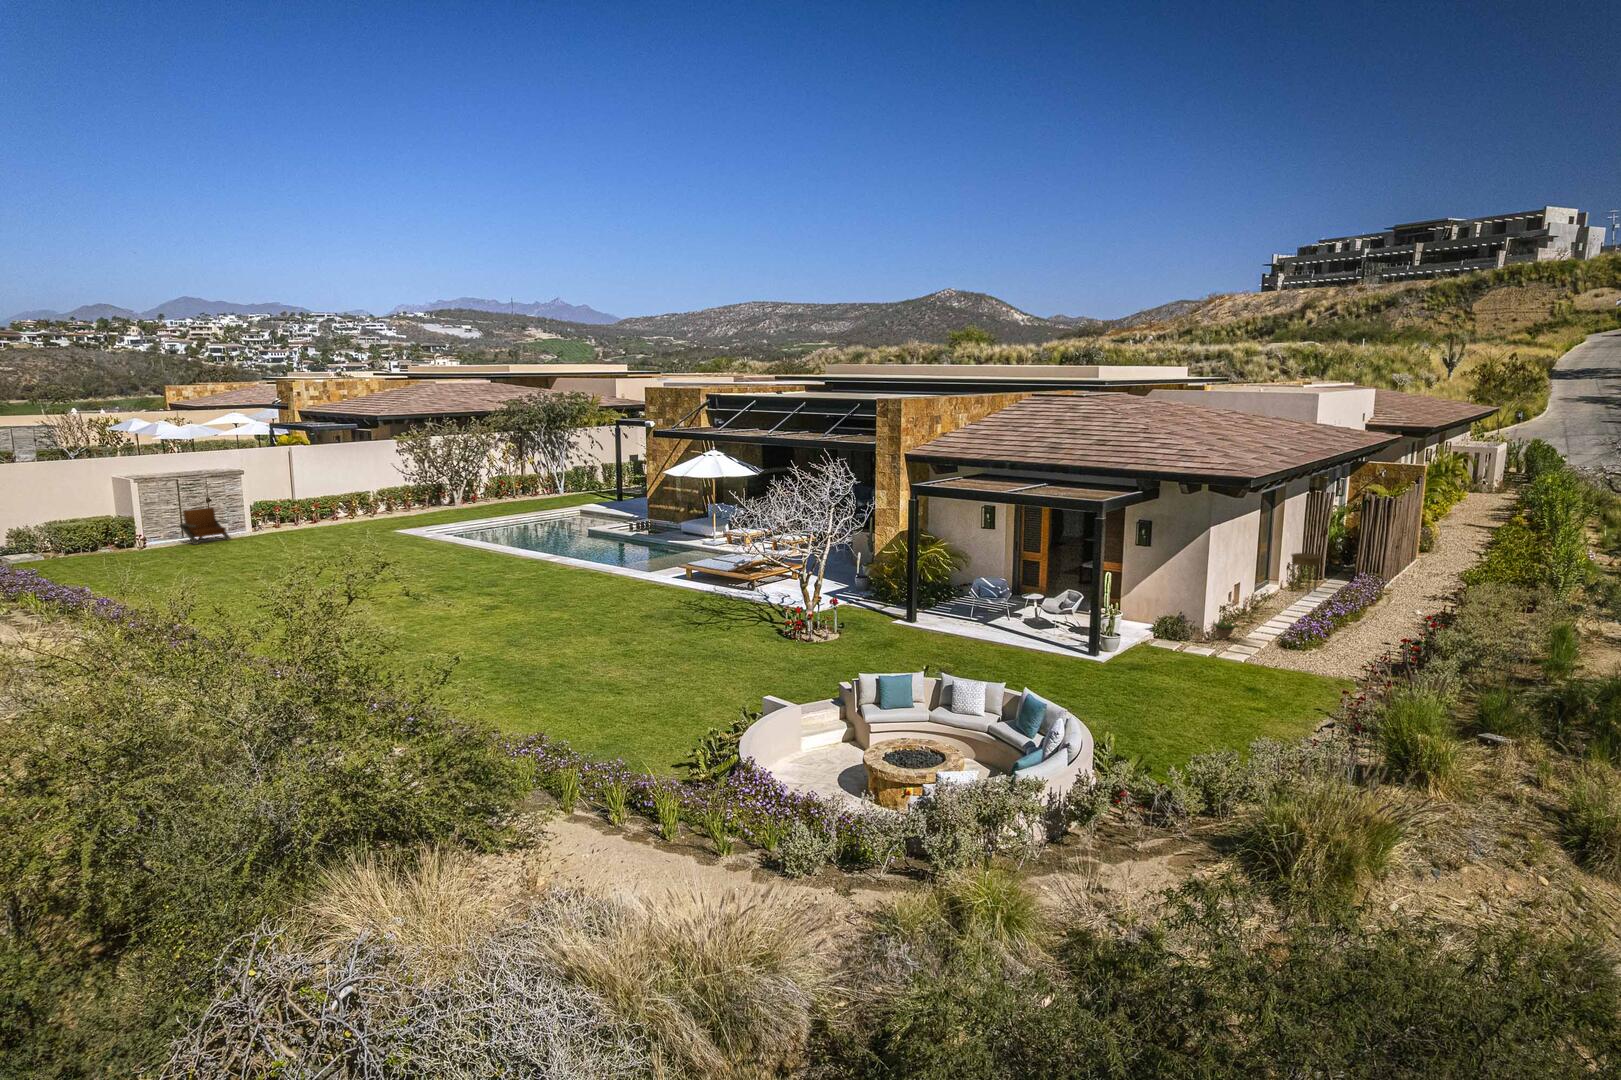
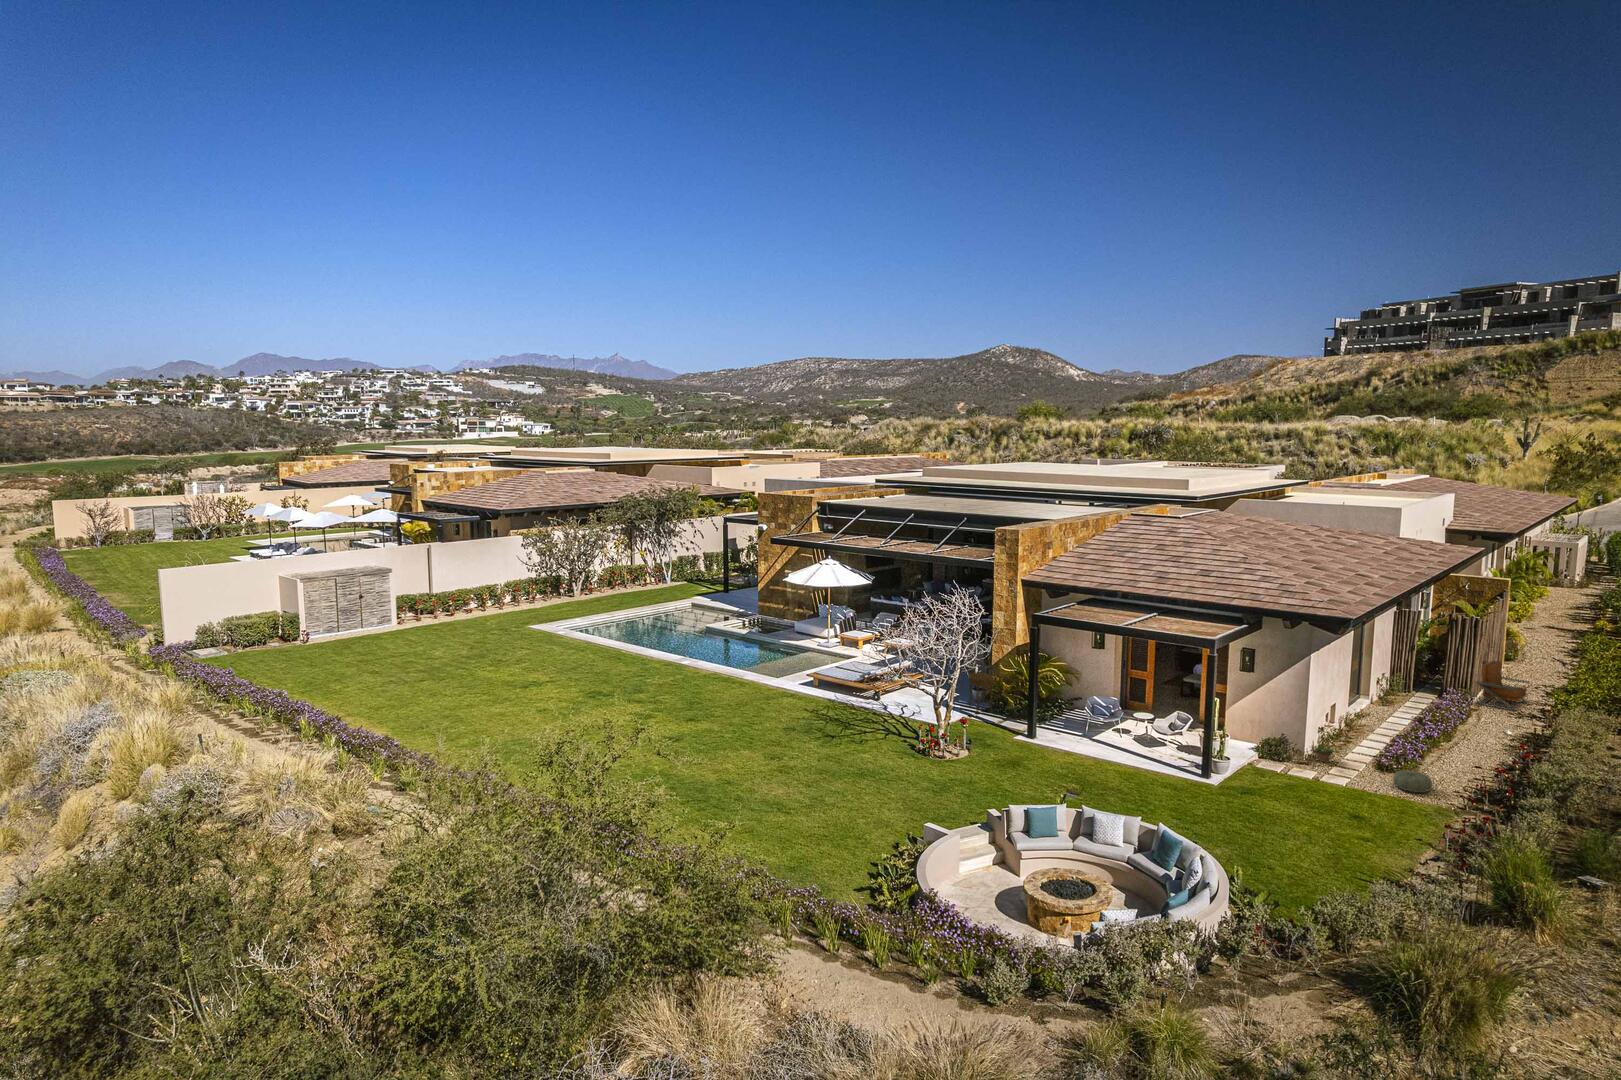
lounge chair: present [179,507,231,544] -> present [1476,661,1530,711]
side table: present [1291,553,1322,593] -> present [968,672,994,711]
pouf: none [1296,642,1339,665] -> present [1393,770,1433,793]

